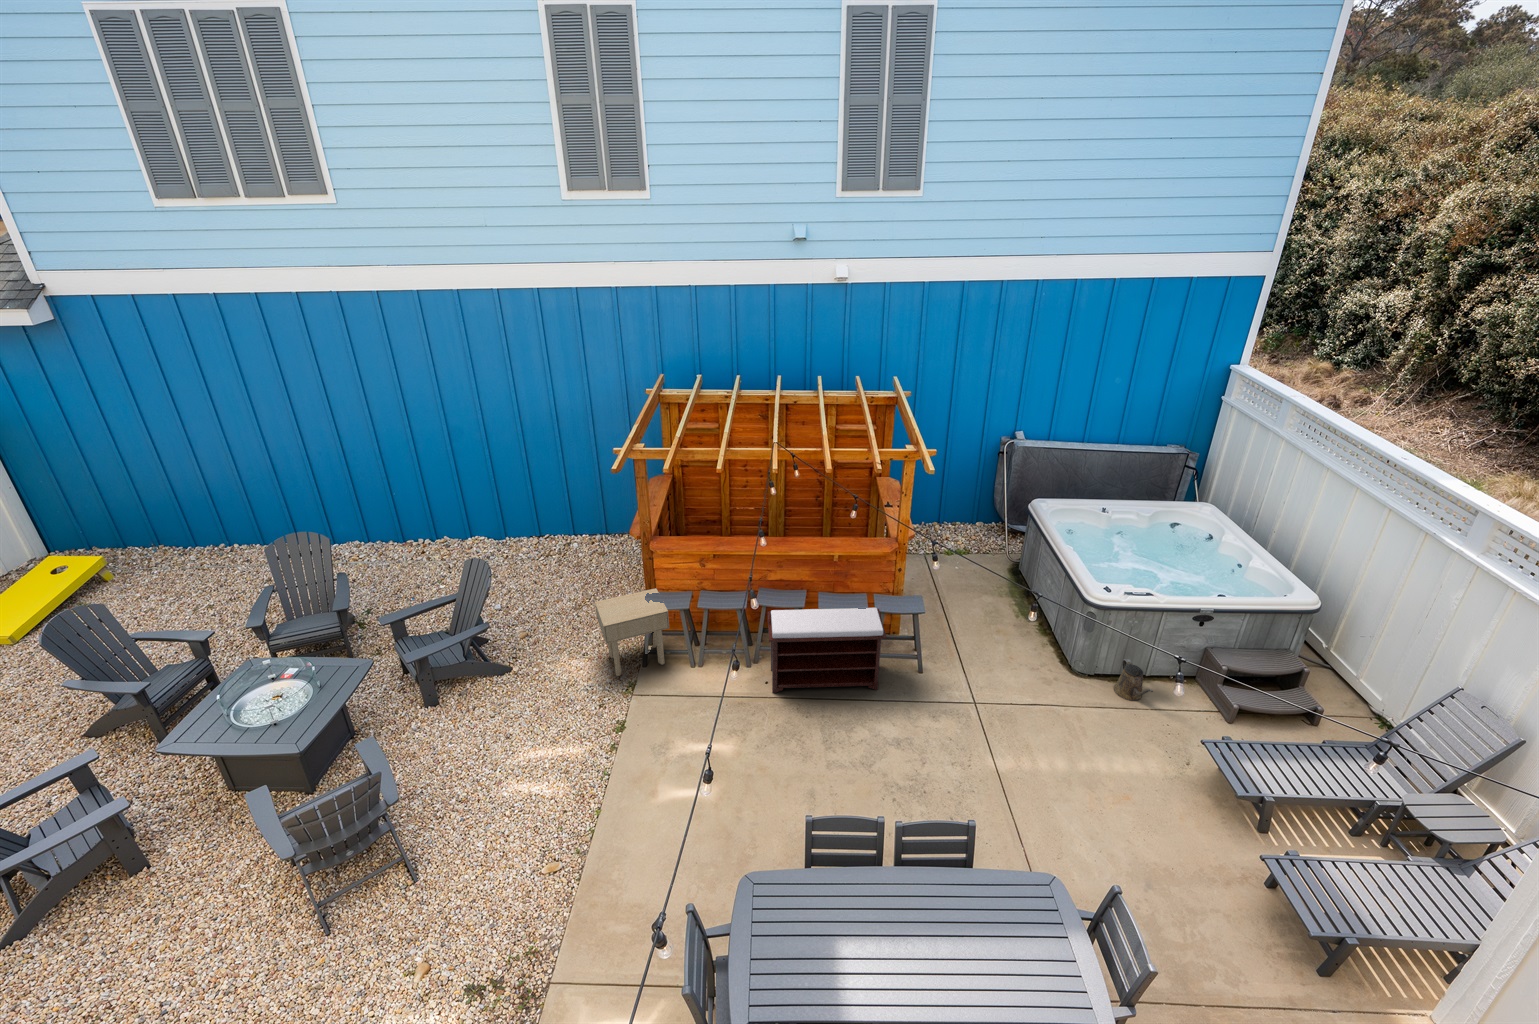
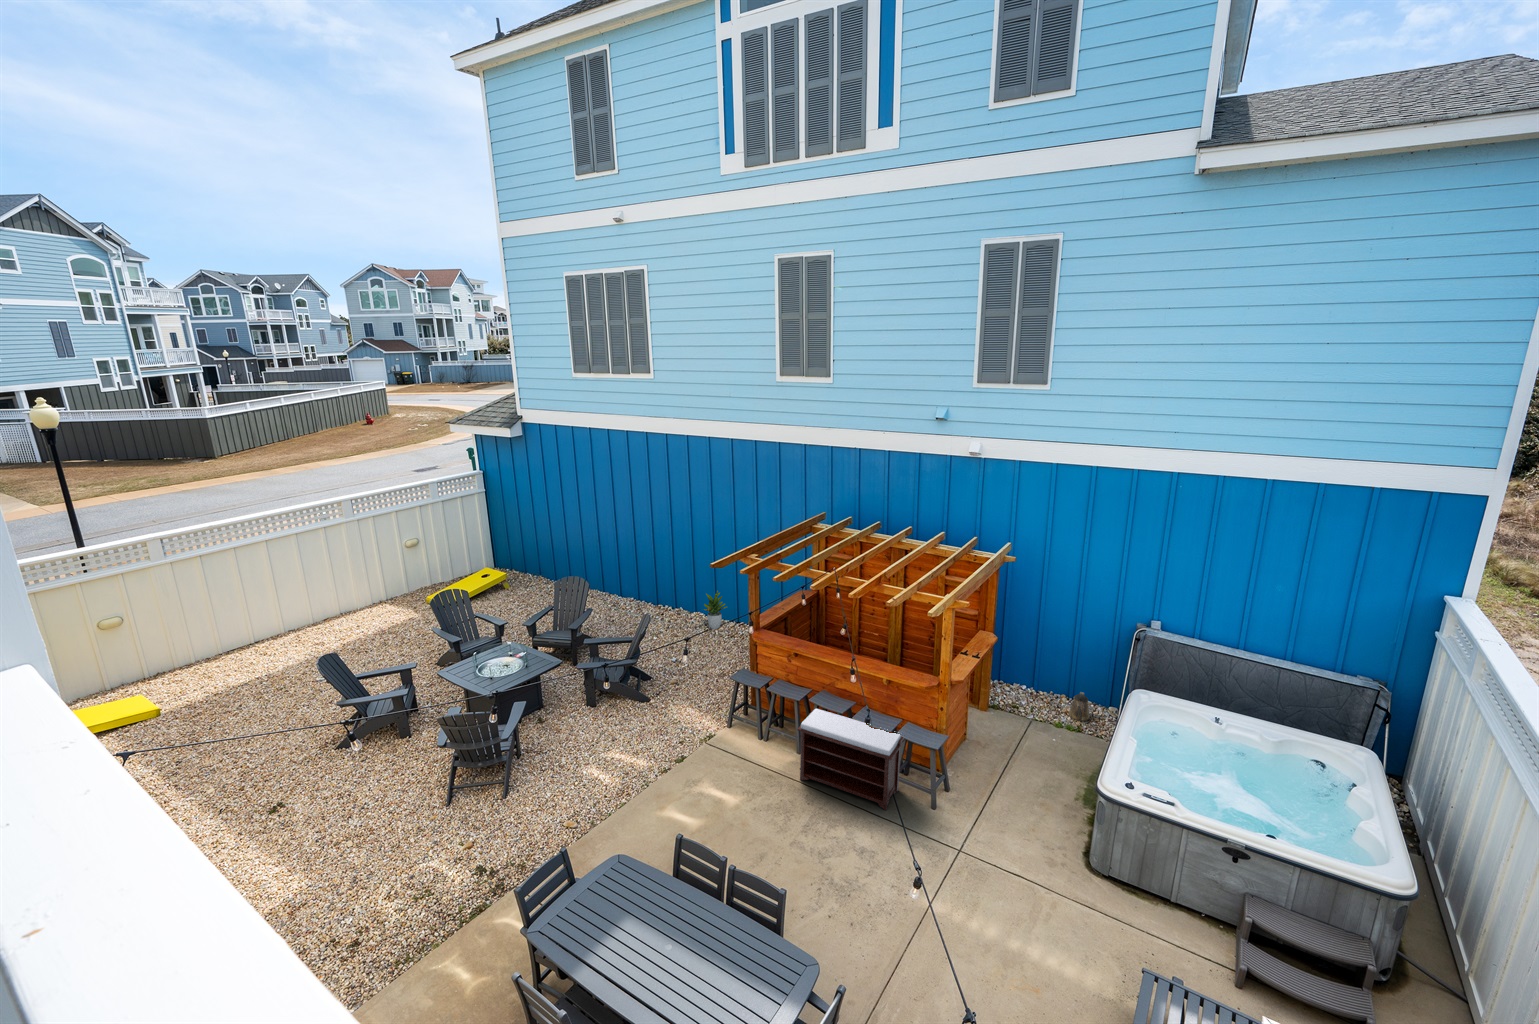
potted plant: none [501,500,536,551] -> present [704,591,727,629]
side table: present [595,588,669,676] -> none [696,666,752,731]
watering can: present [1114,659,1153,701] -> present [1069,692,1090,721]

